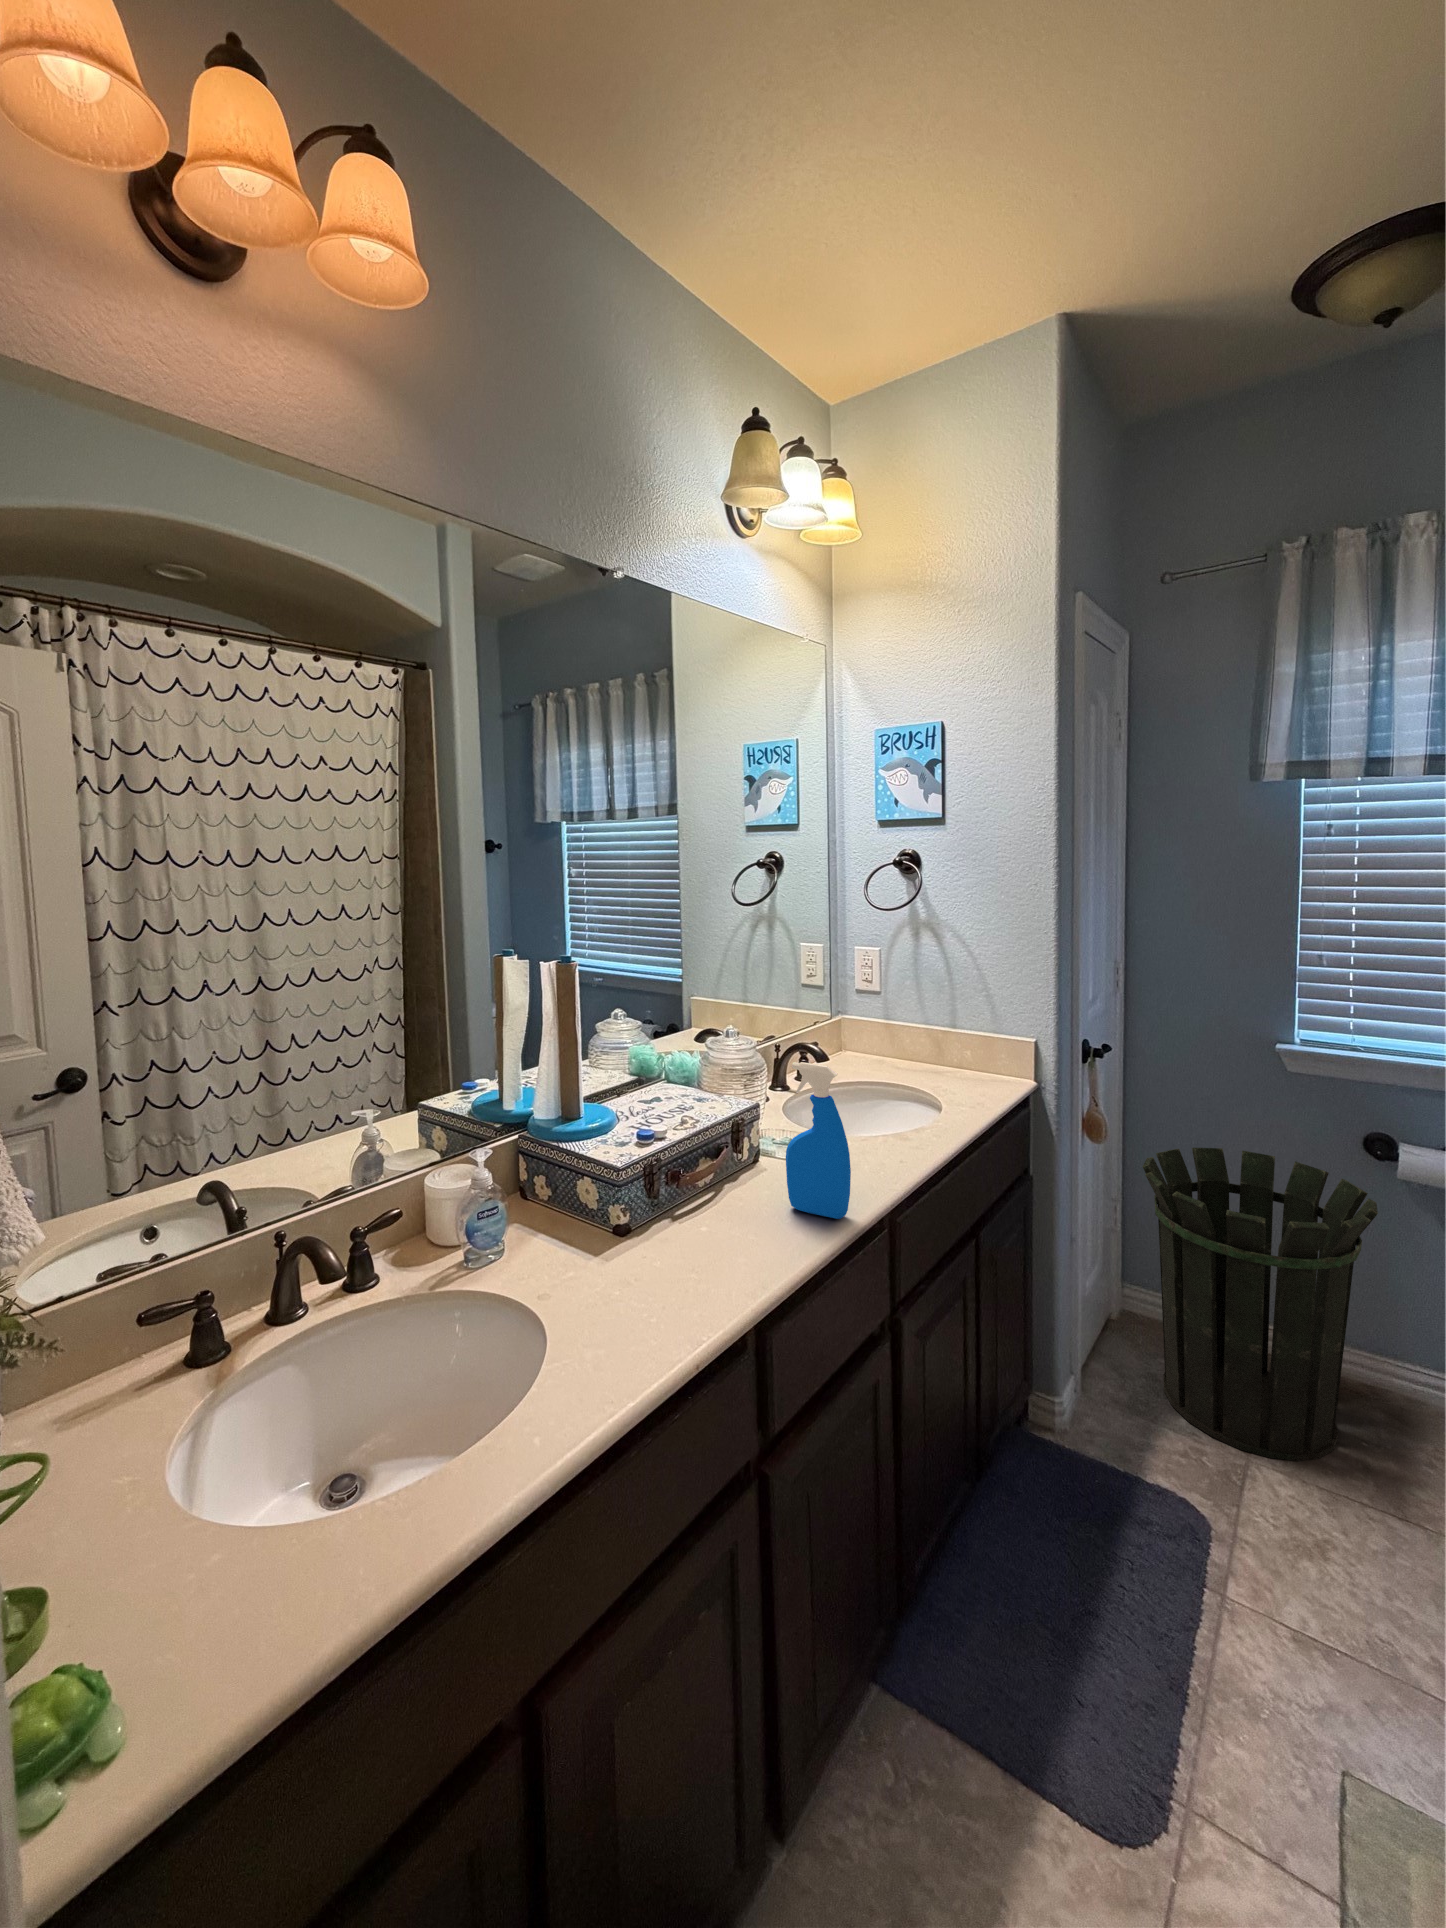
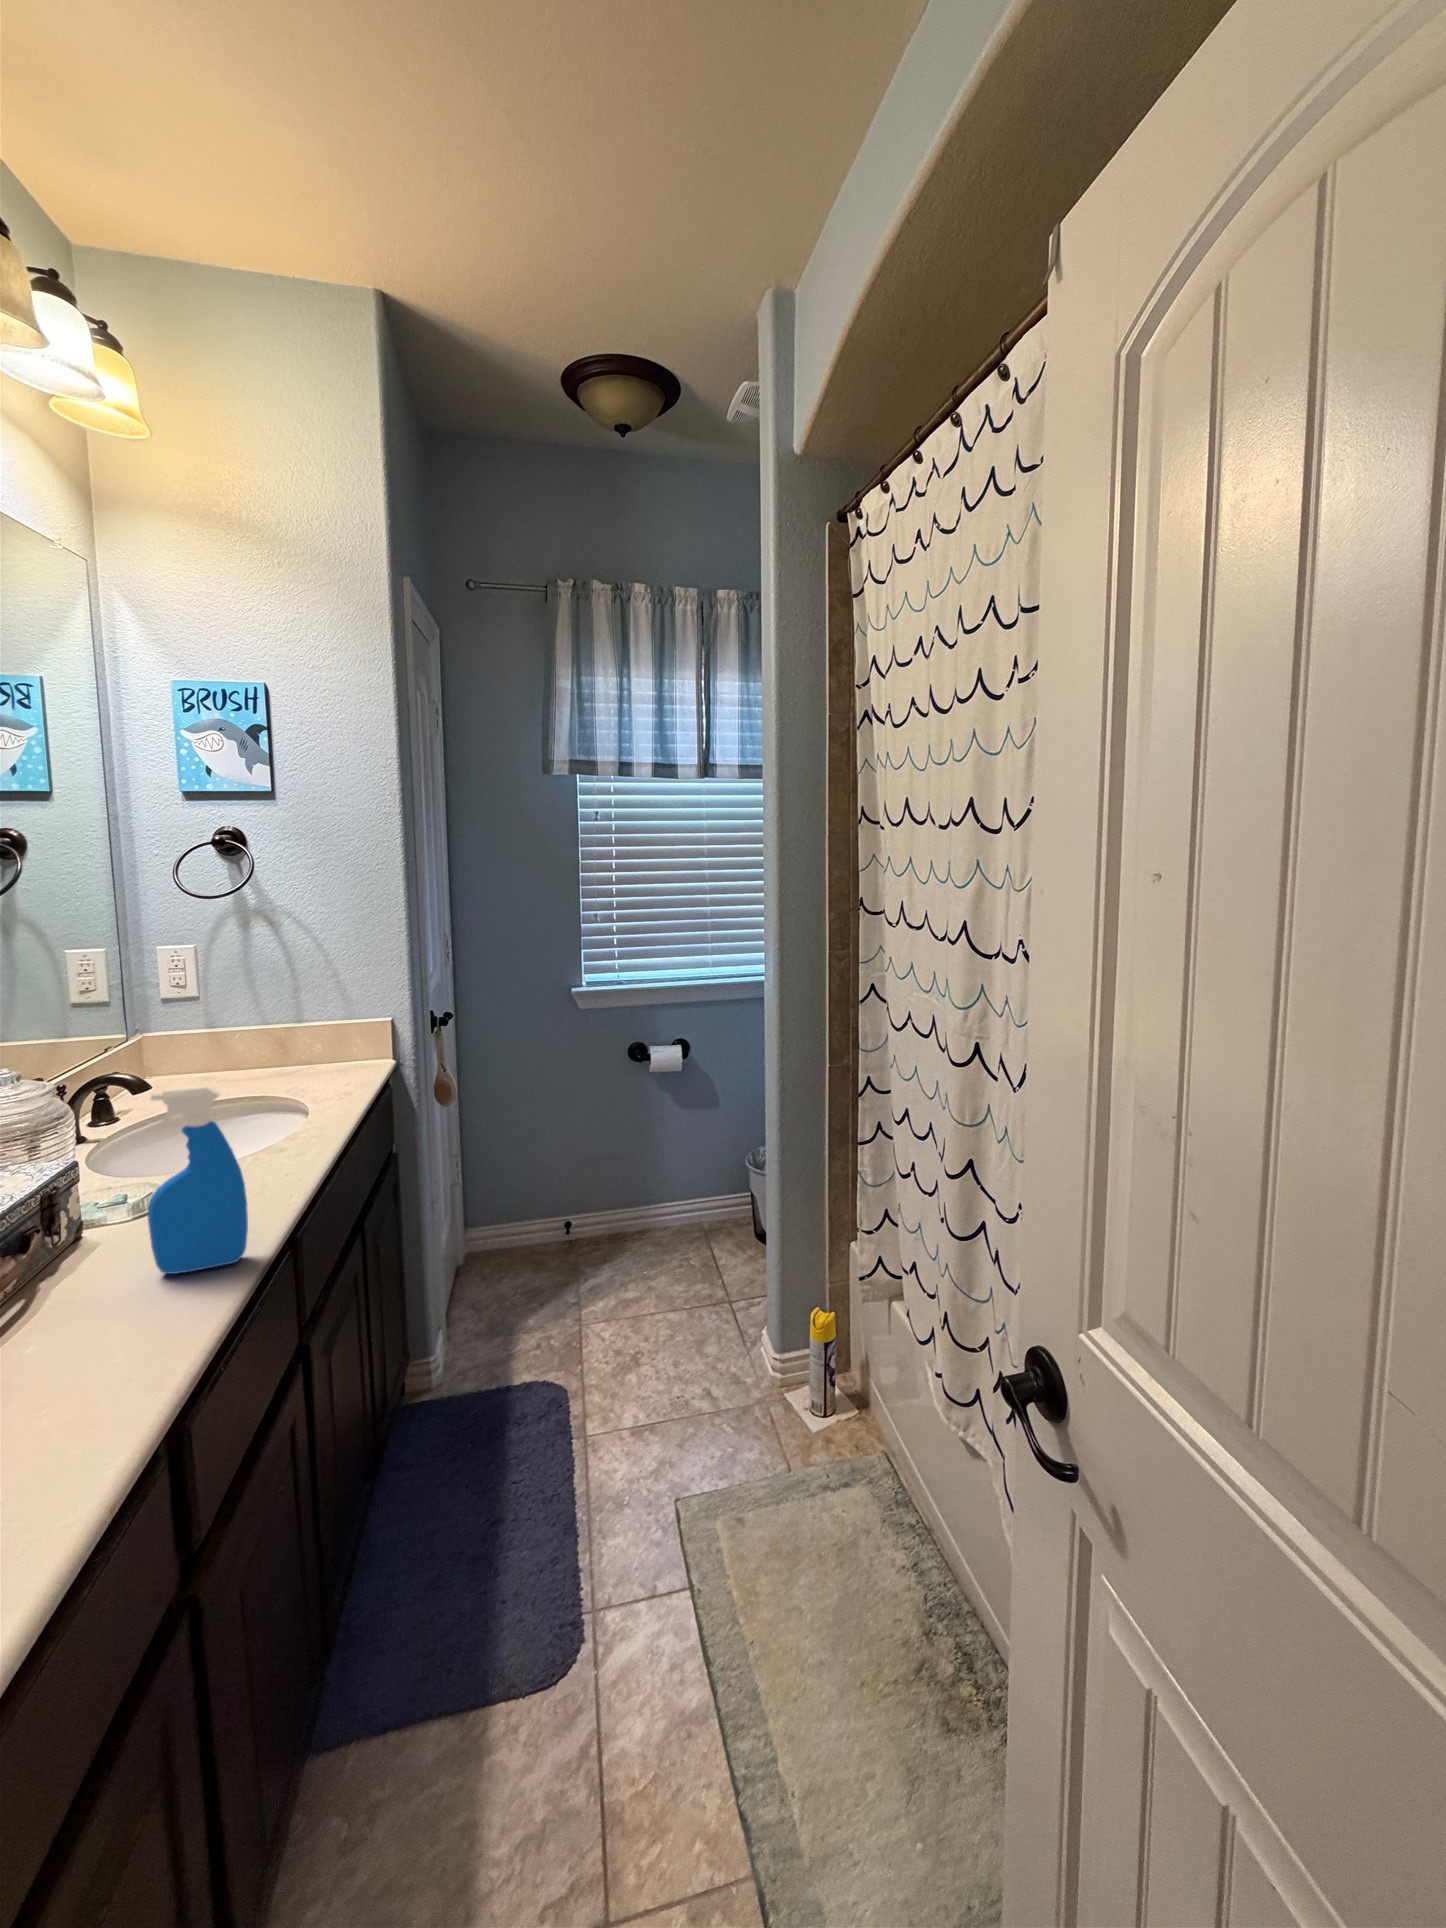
waste bin: present [1142,1148,1378,1461] -> none [485,1078,646,1320]

